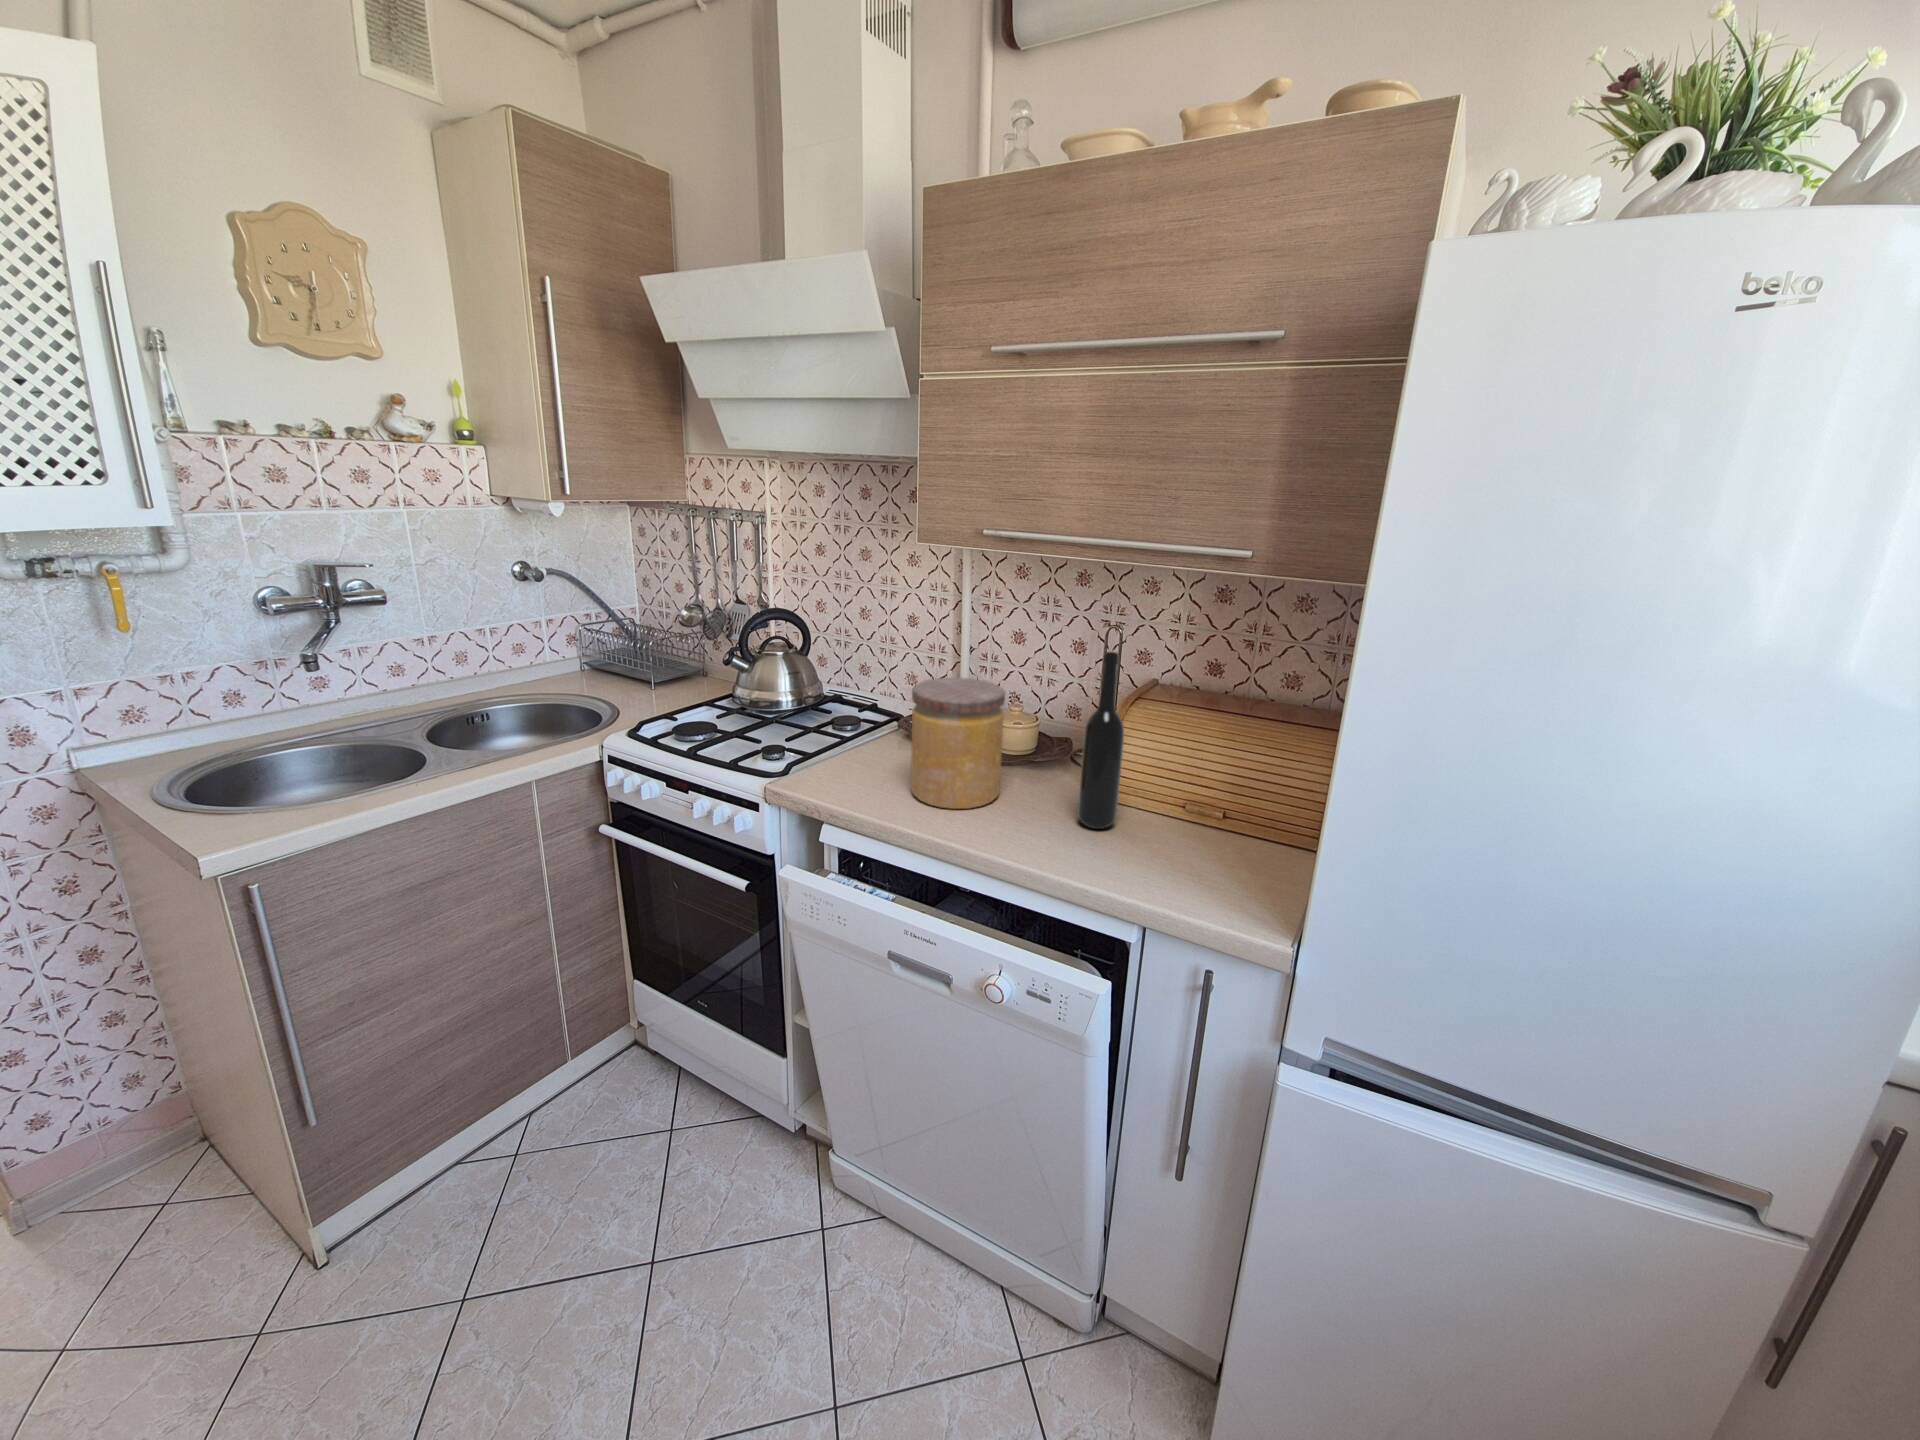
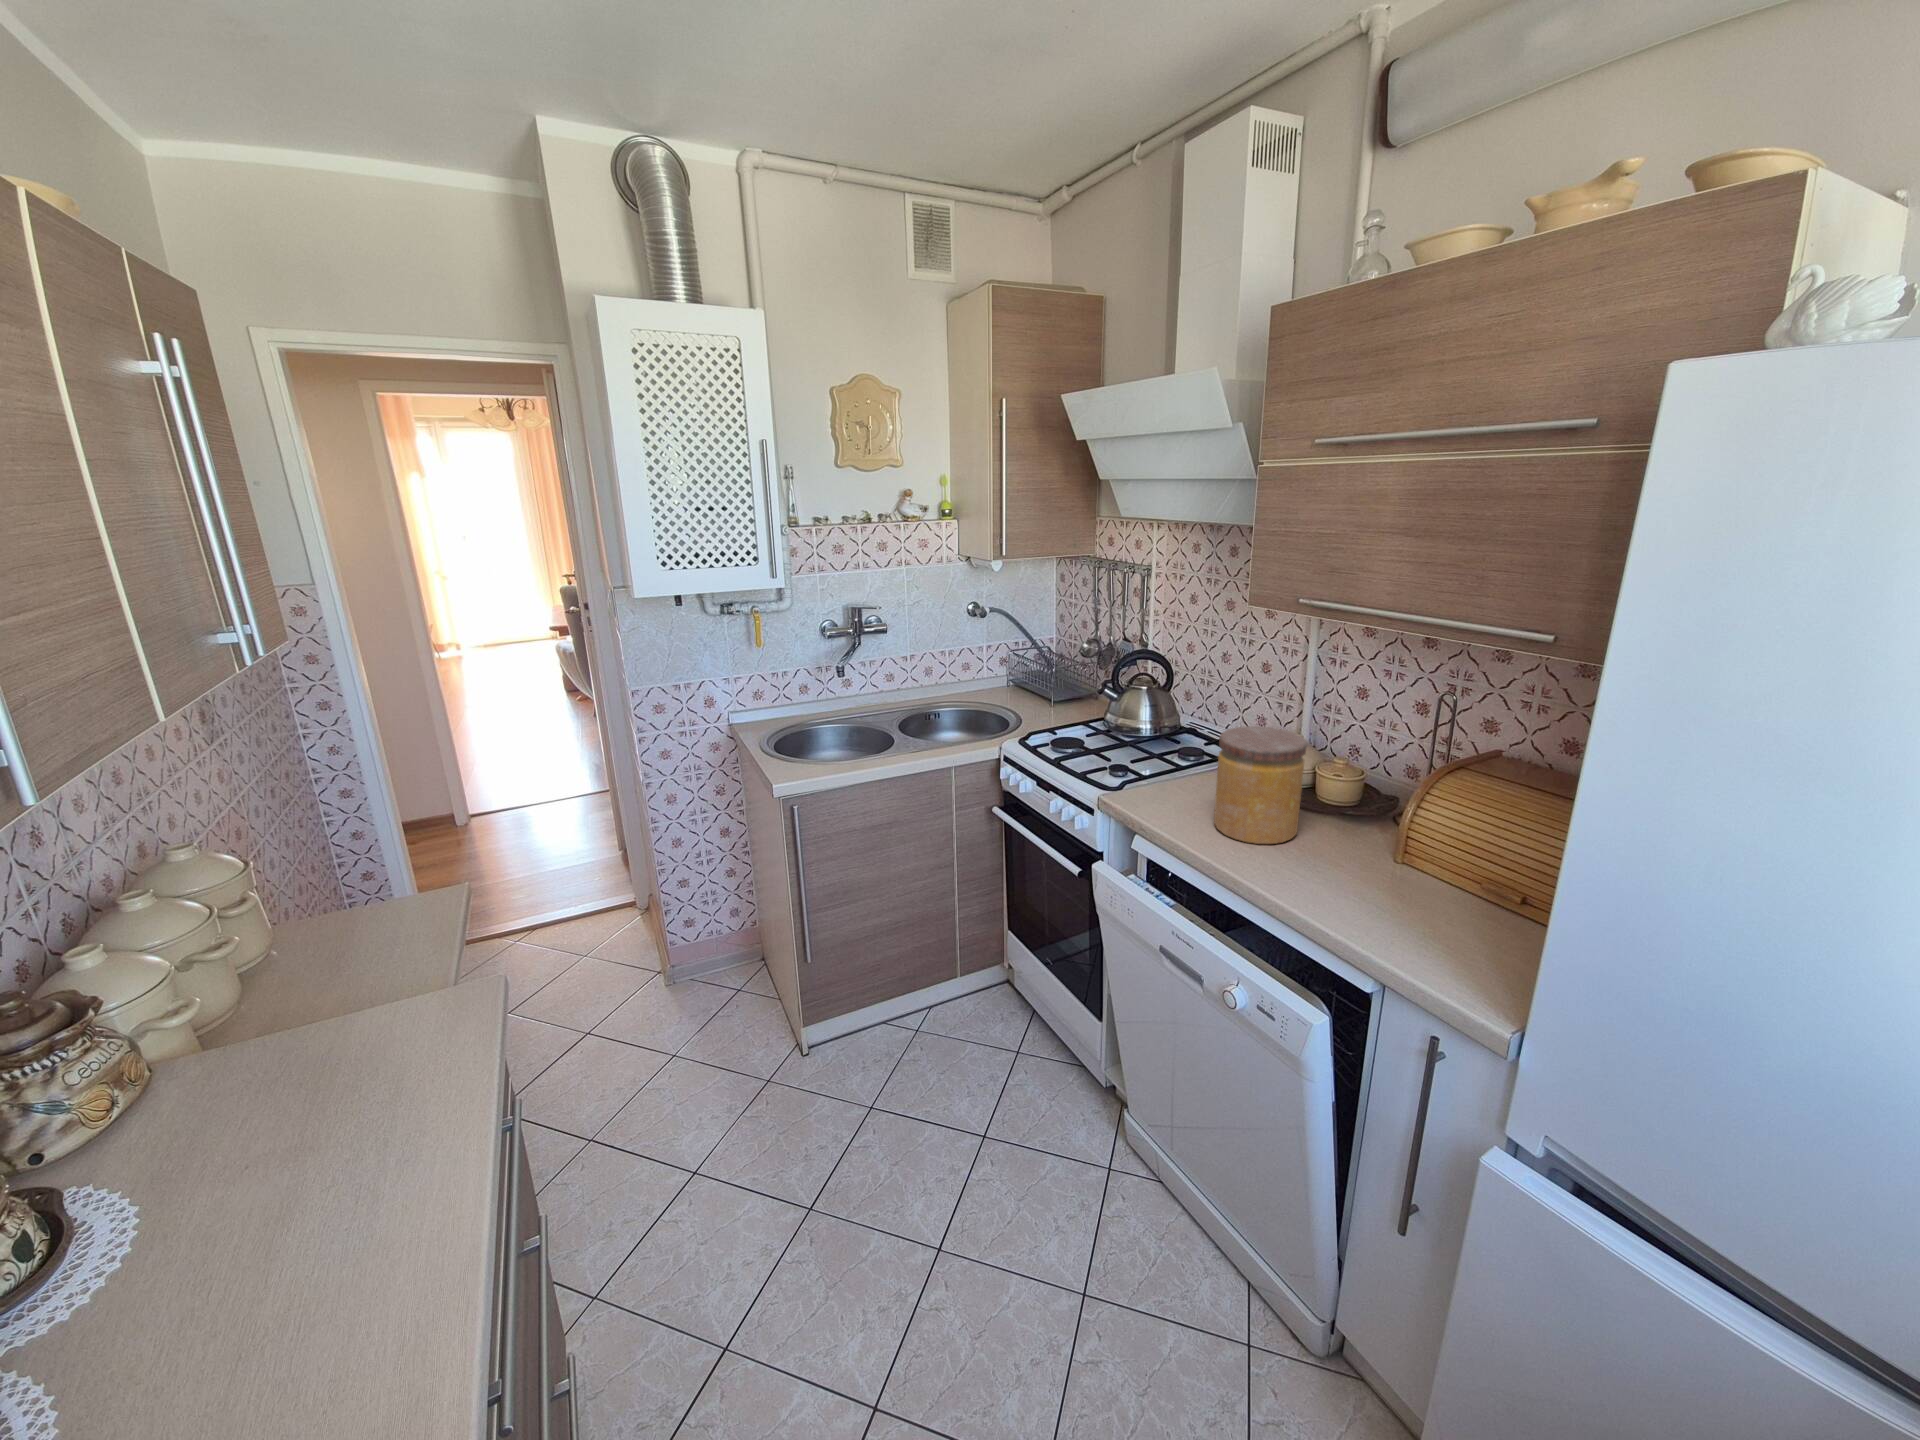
bottle: present [1077,652,1124,829] -> none [1358,721,1410,886]

